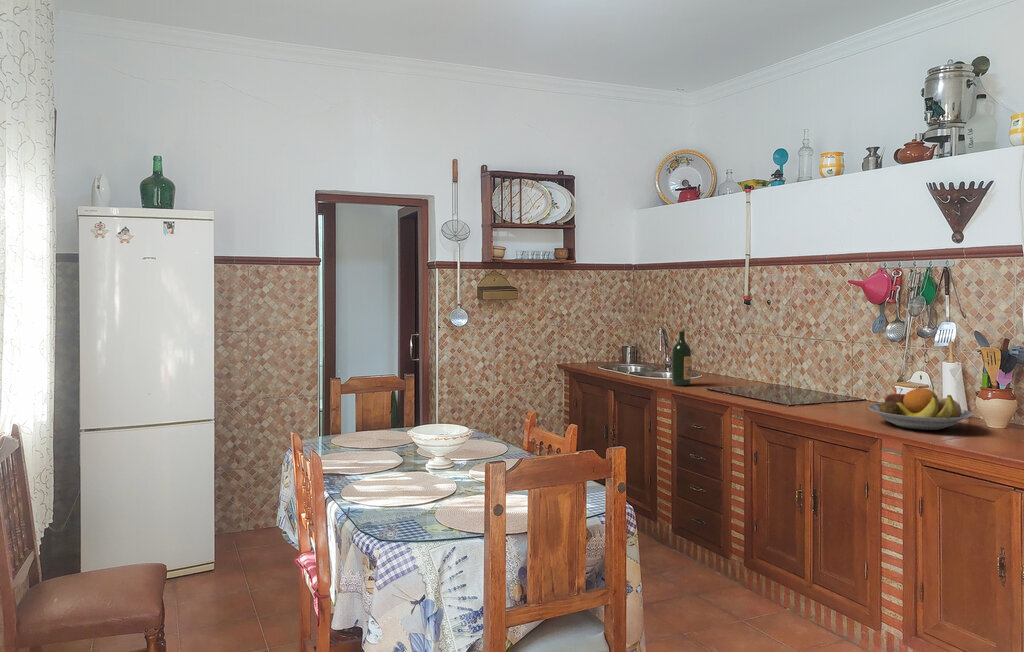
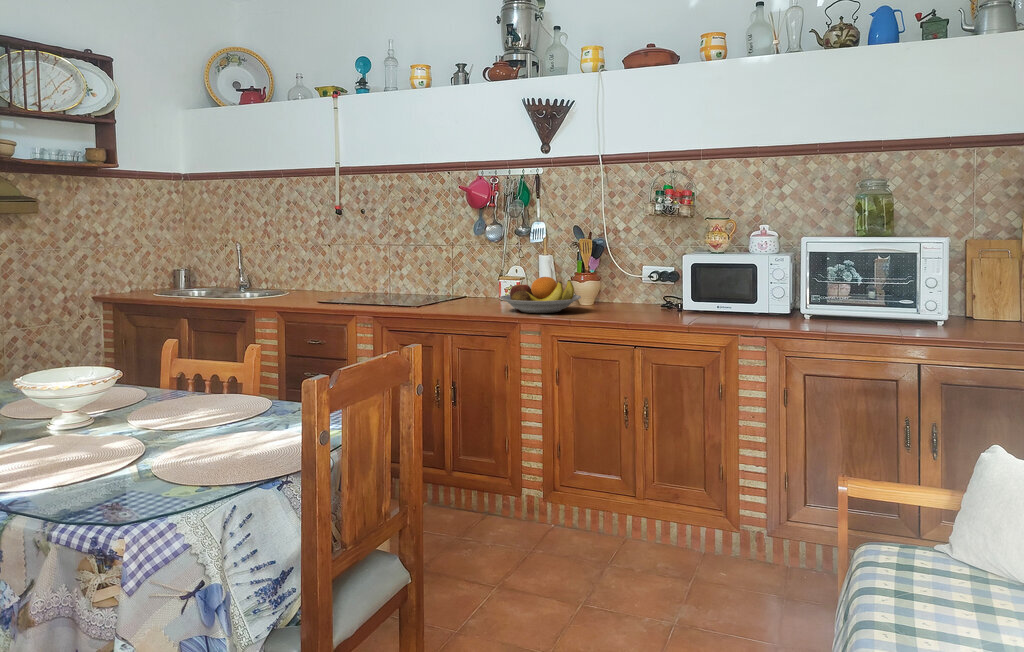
wine bottle: present [672,329,692,386] -> none [272,239,295,303]

